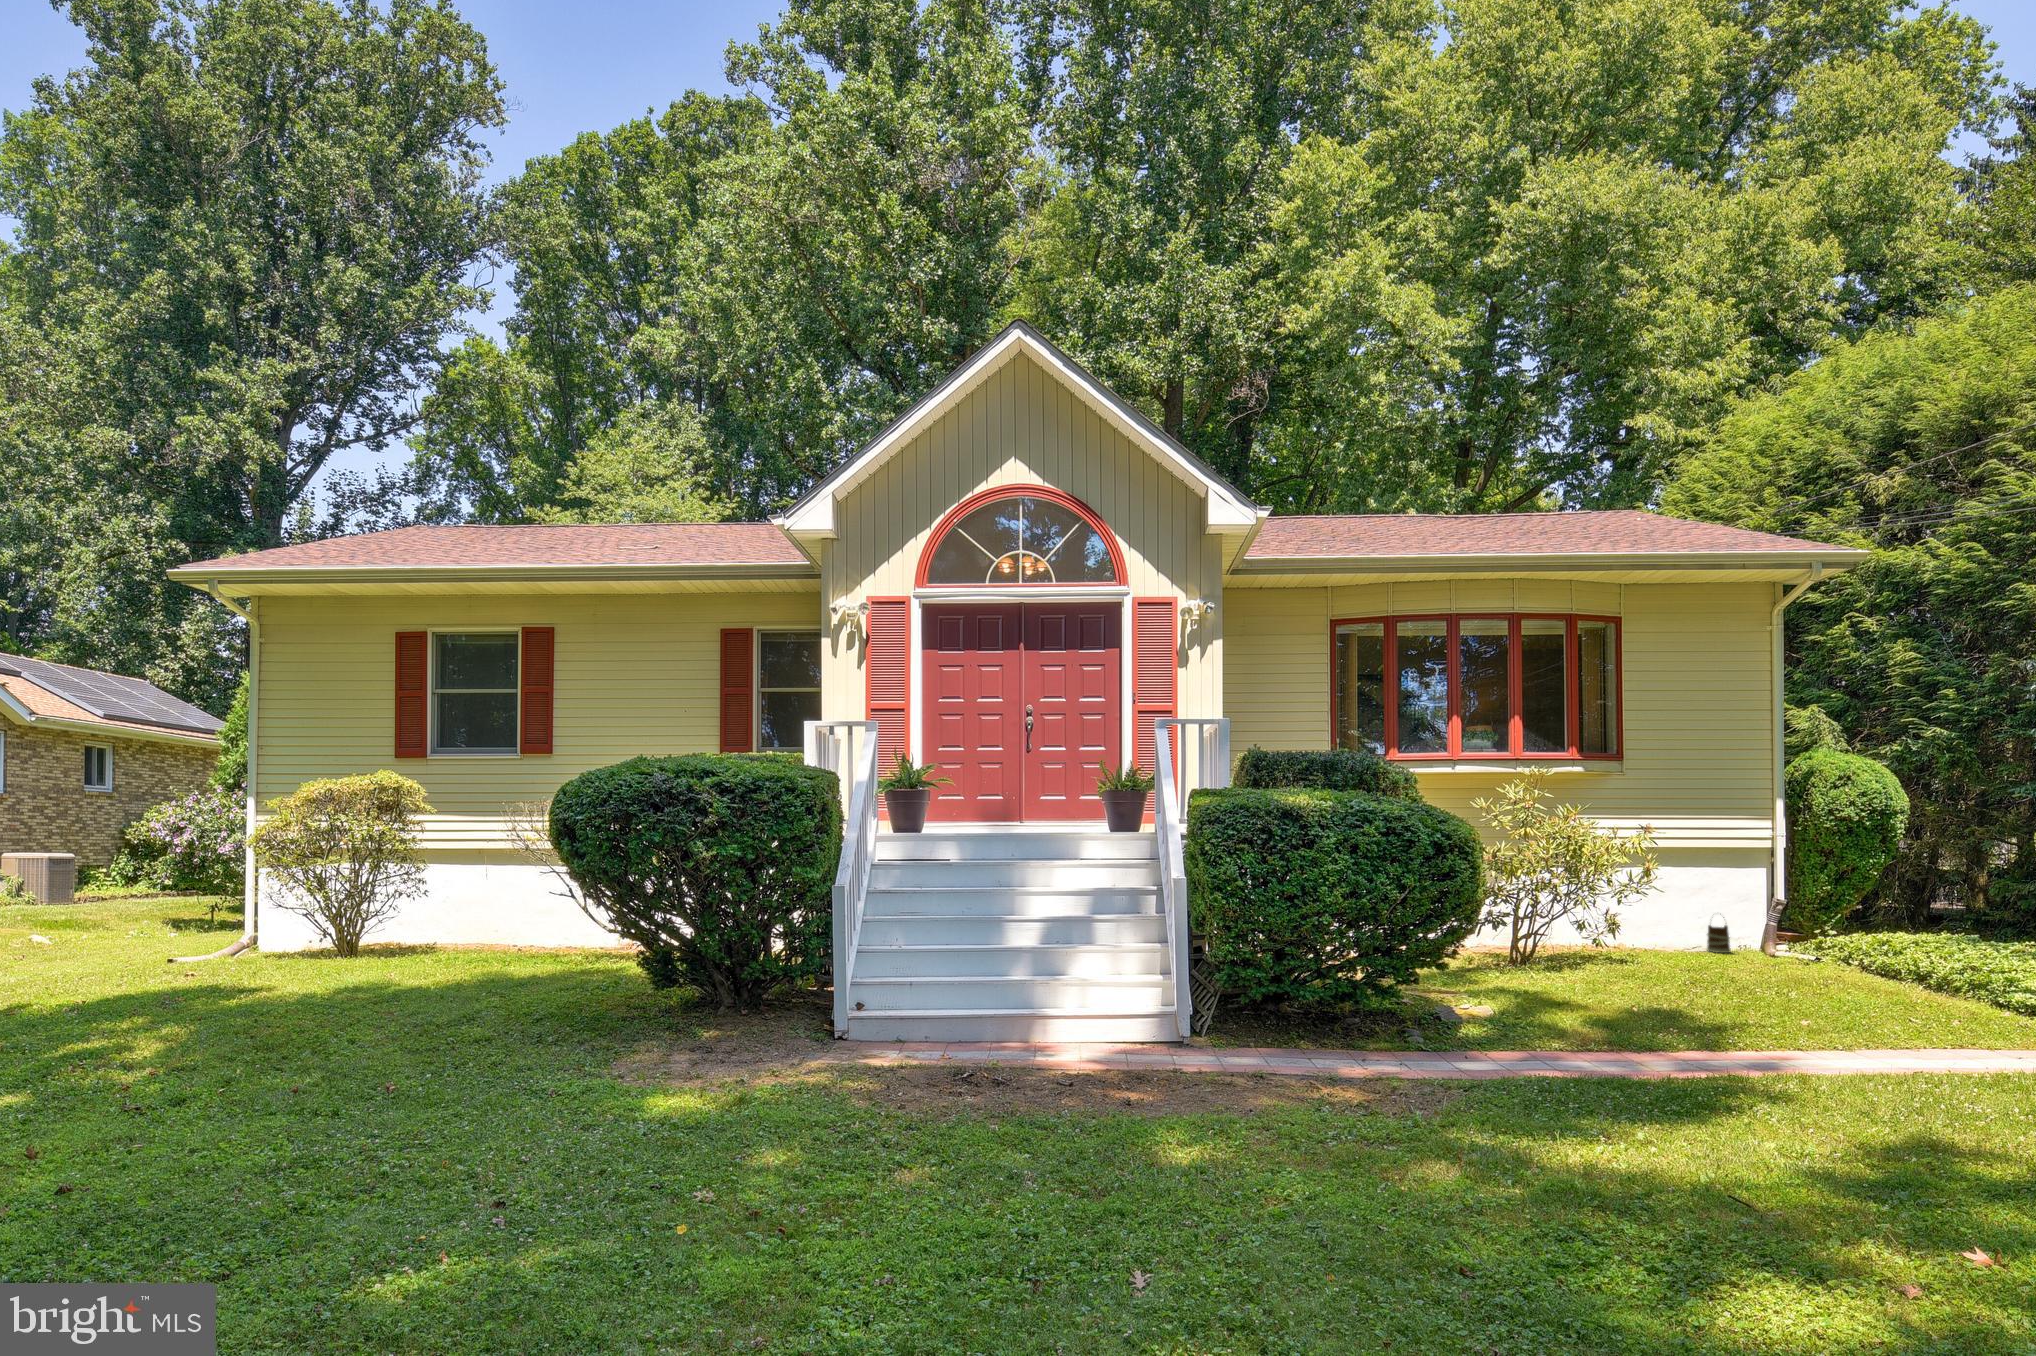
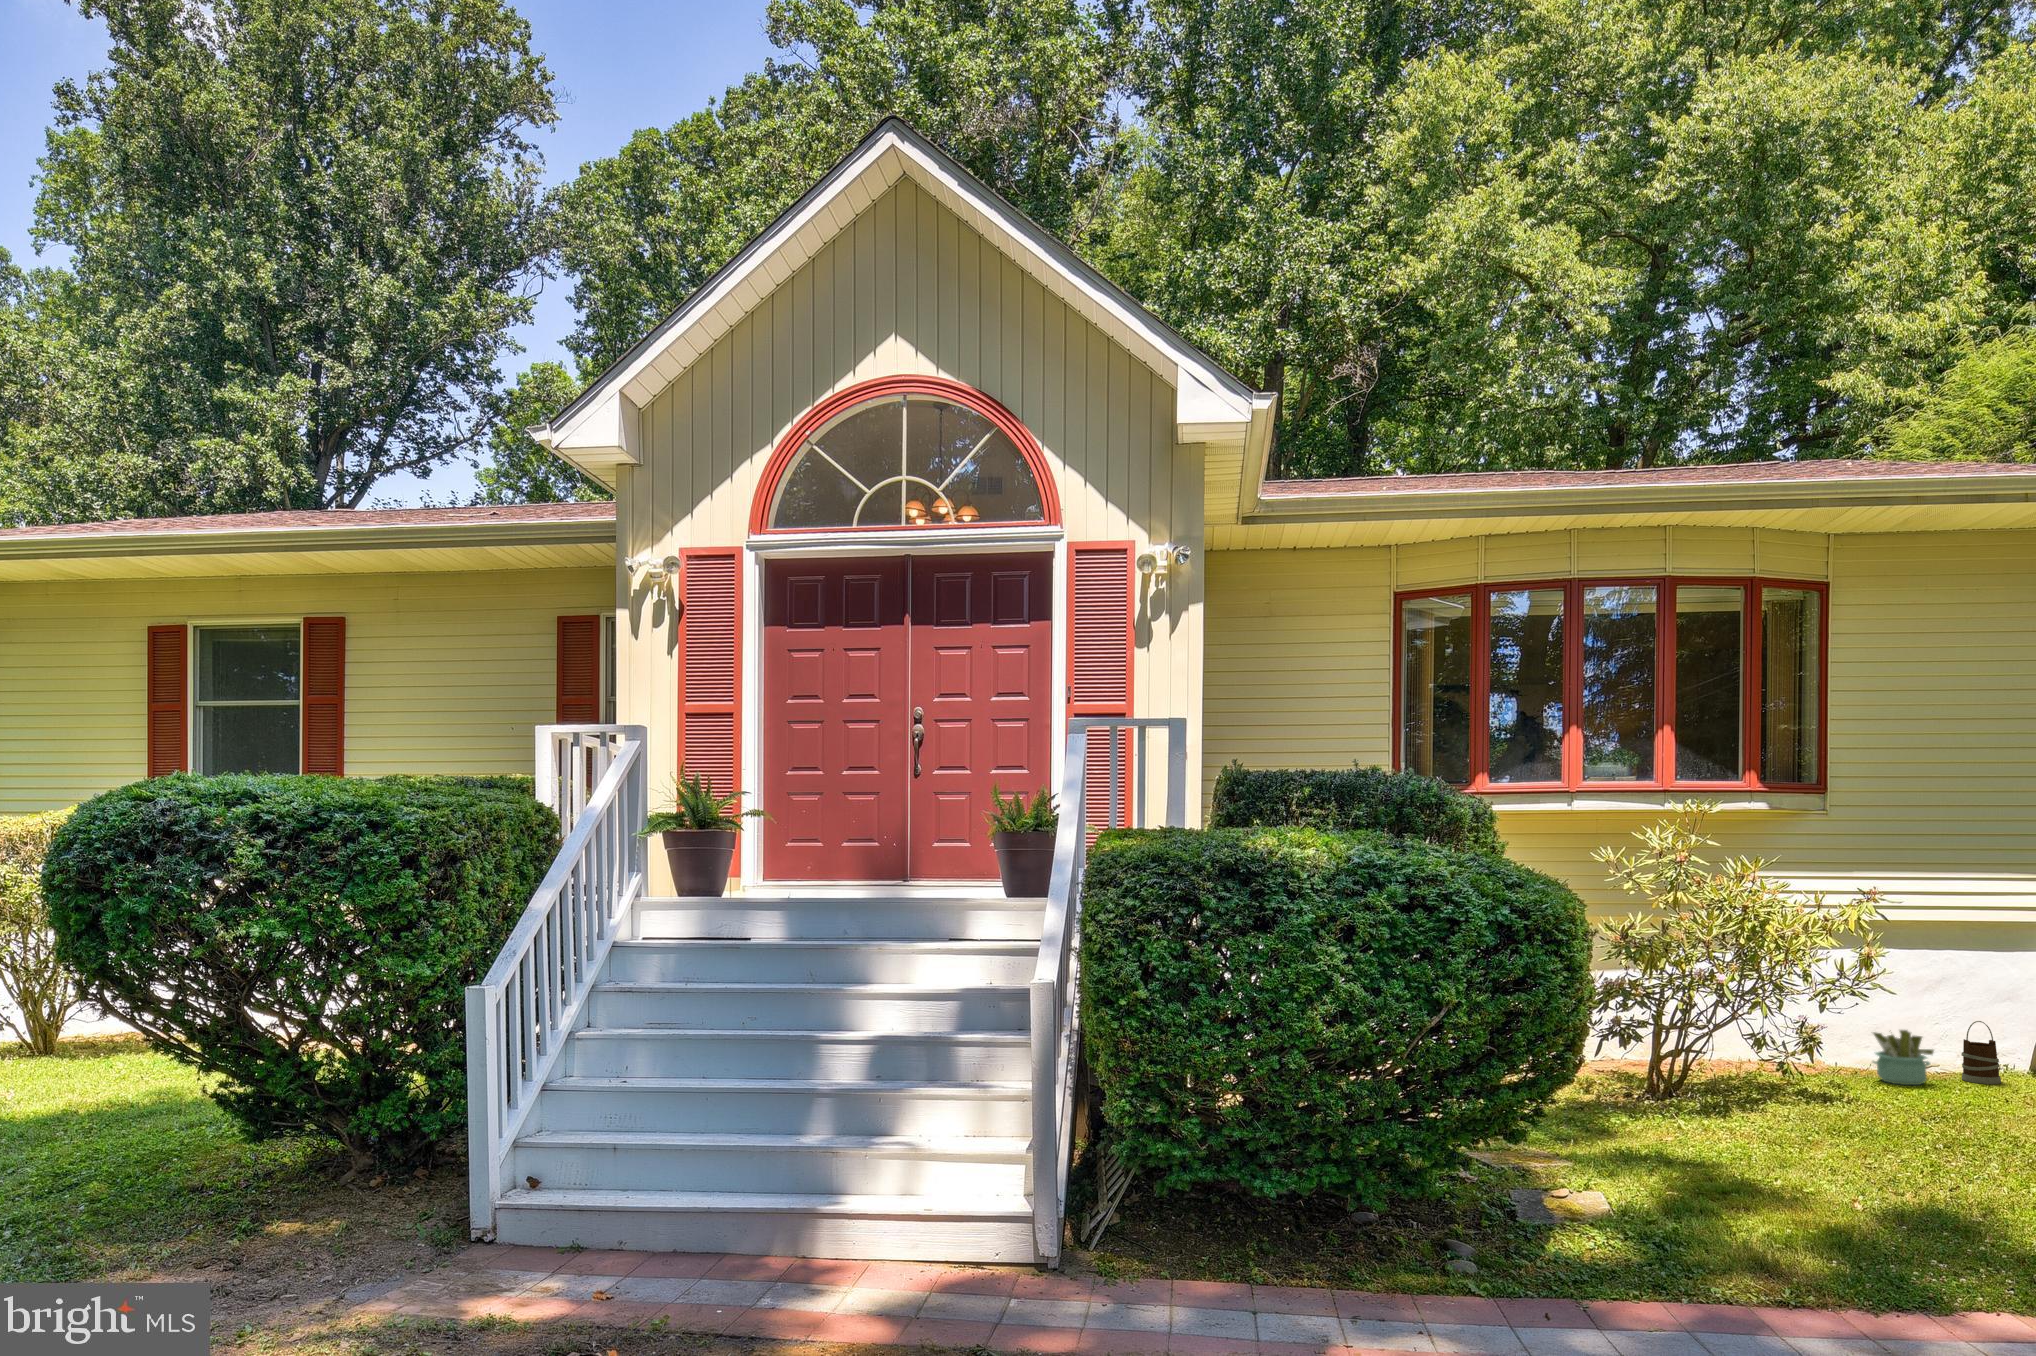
decorative plant: none [1650,919,1690,954] -> present [1873,1030,1934,1085]

